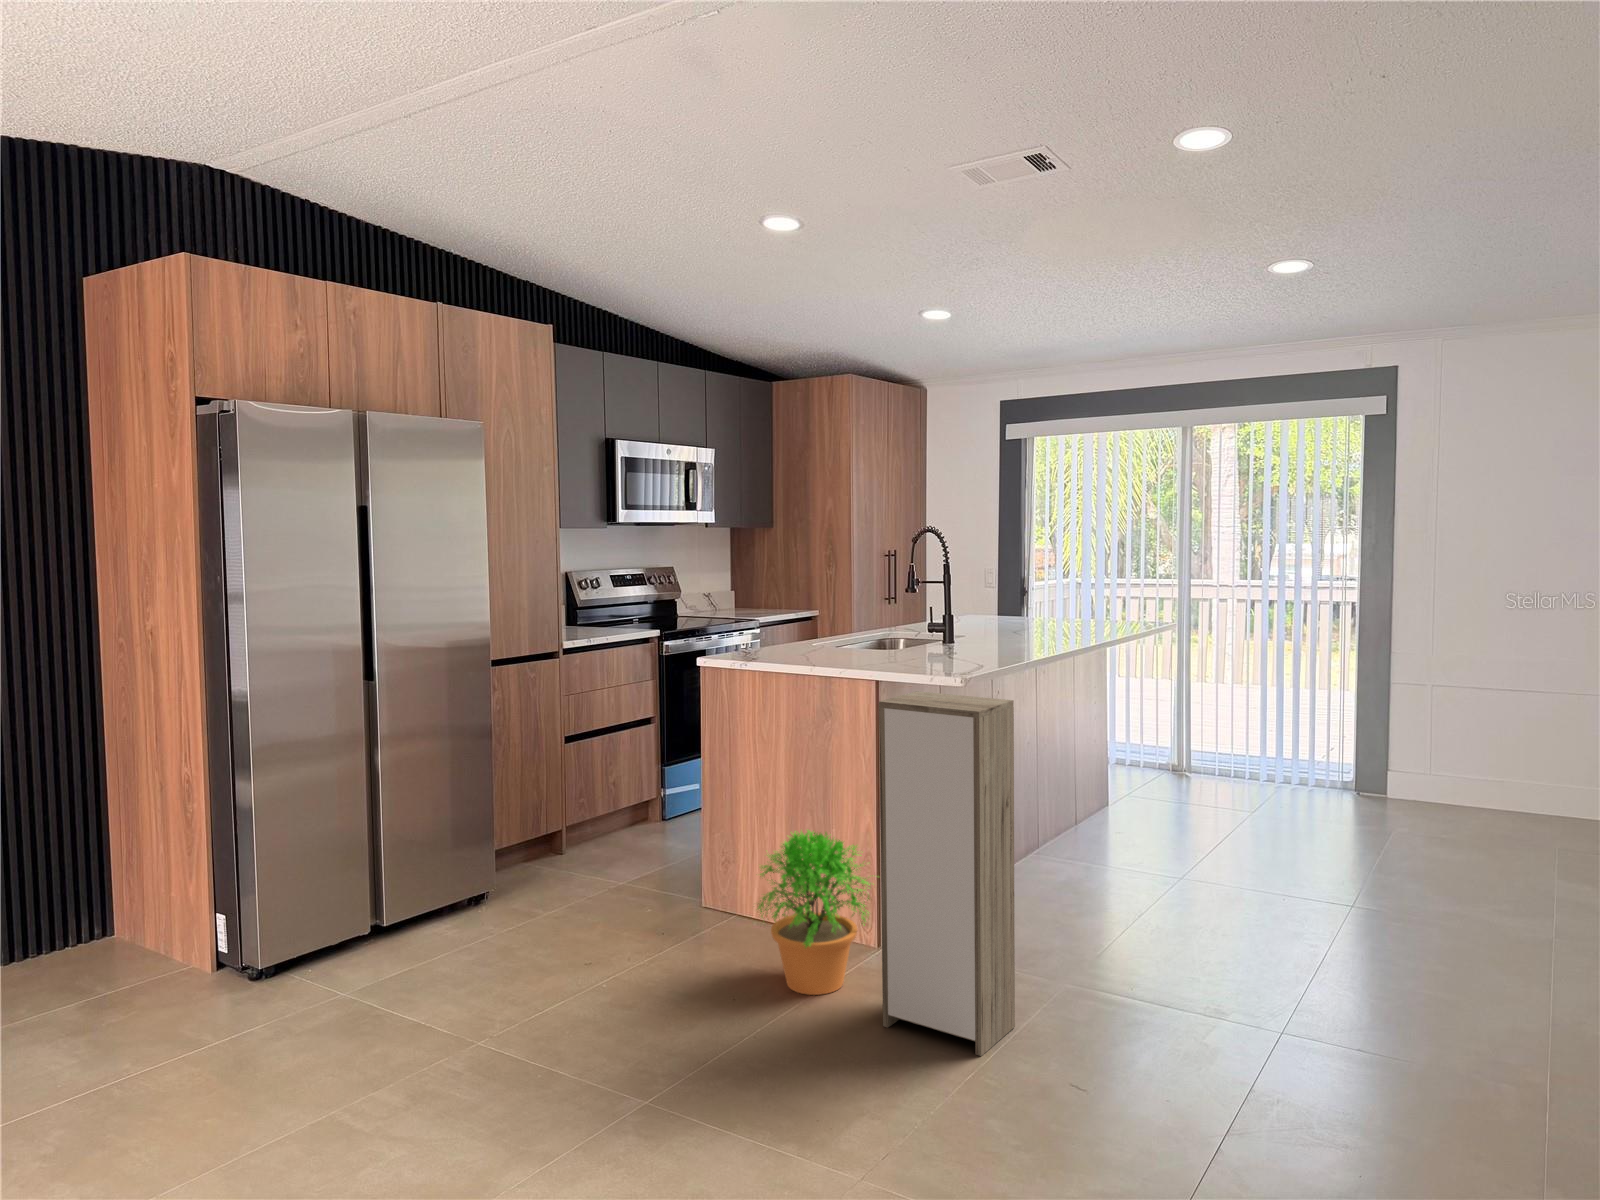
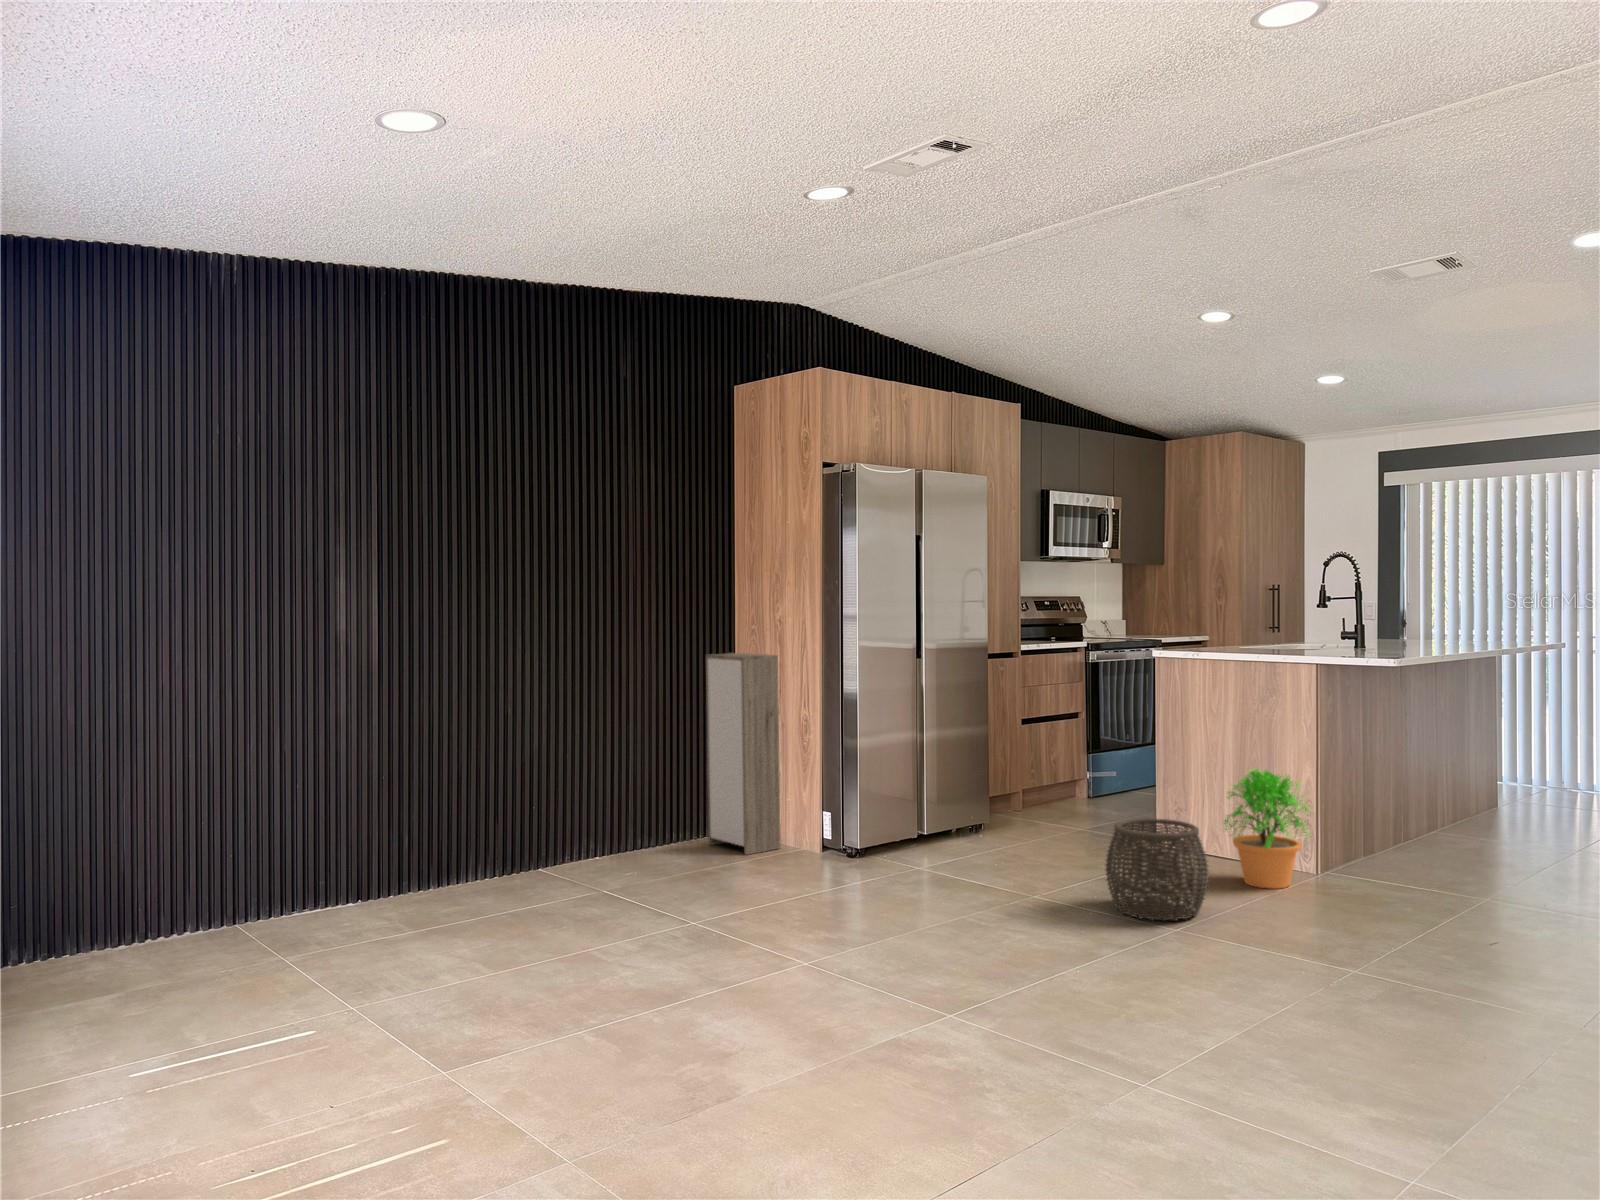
storage cabinet: present [879,691,1015,1056] -> present [706,653,781,855]
woven basket: none [560,929,711,1101] -> present [1105,818,1209,921]

